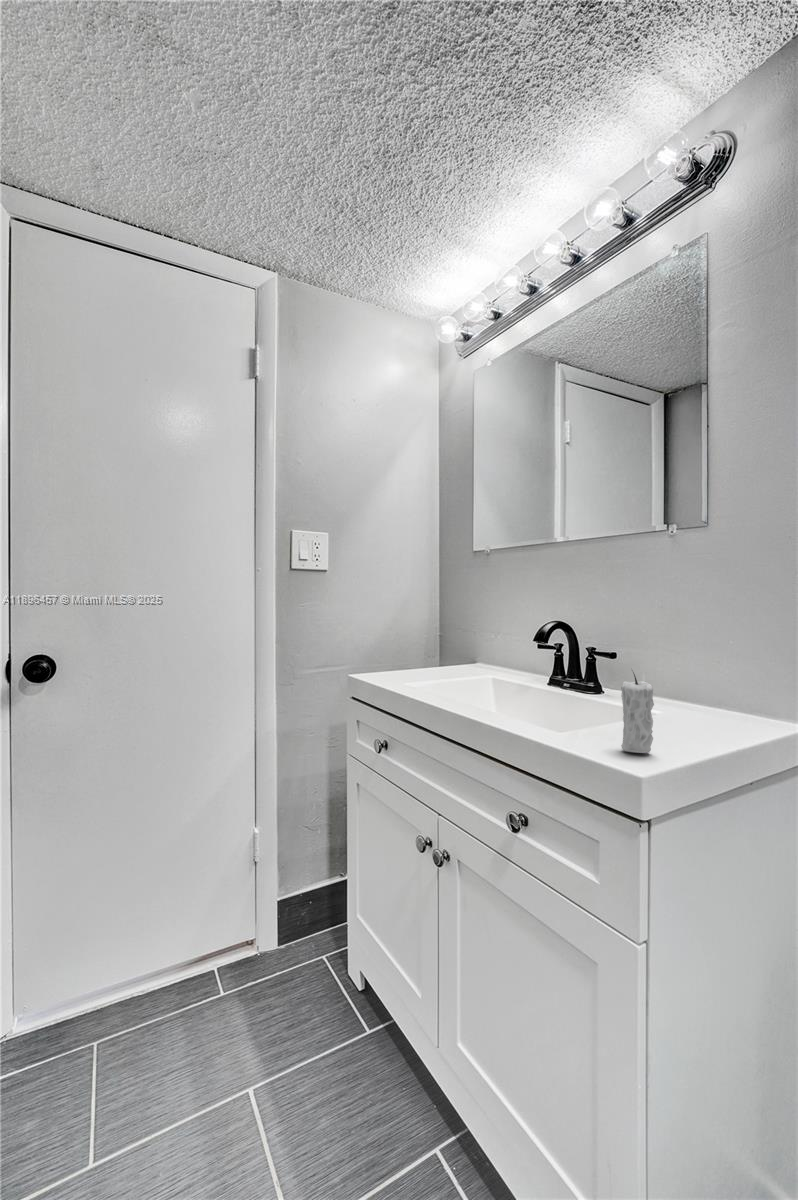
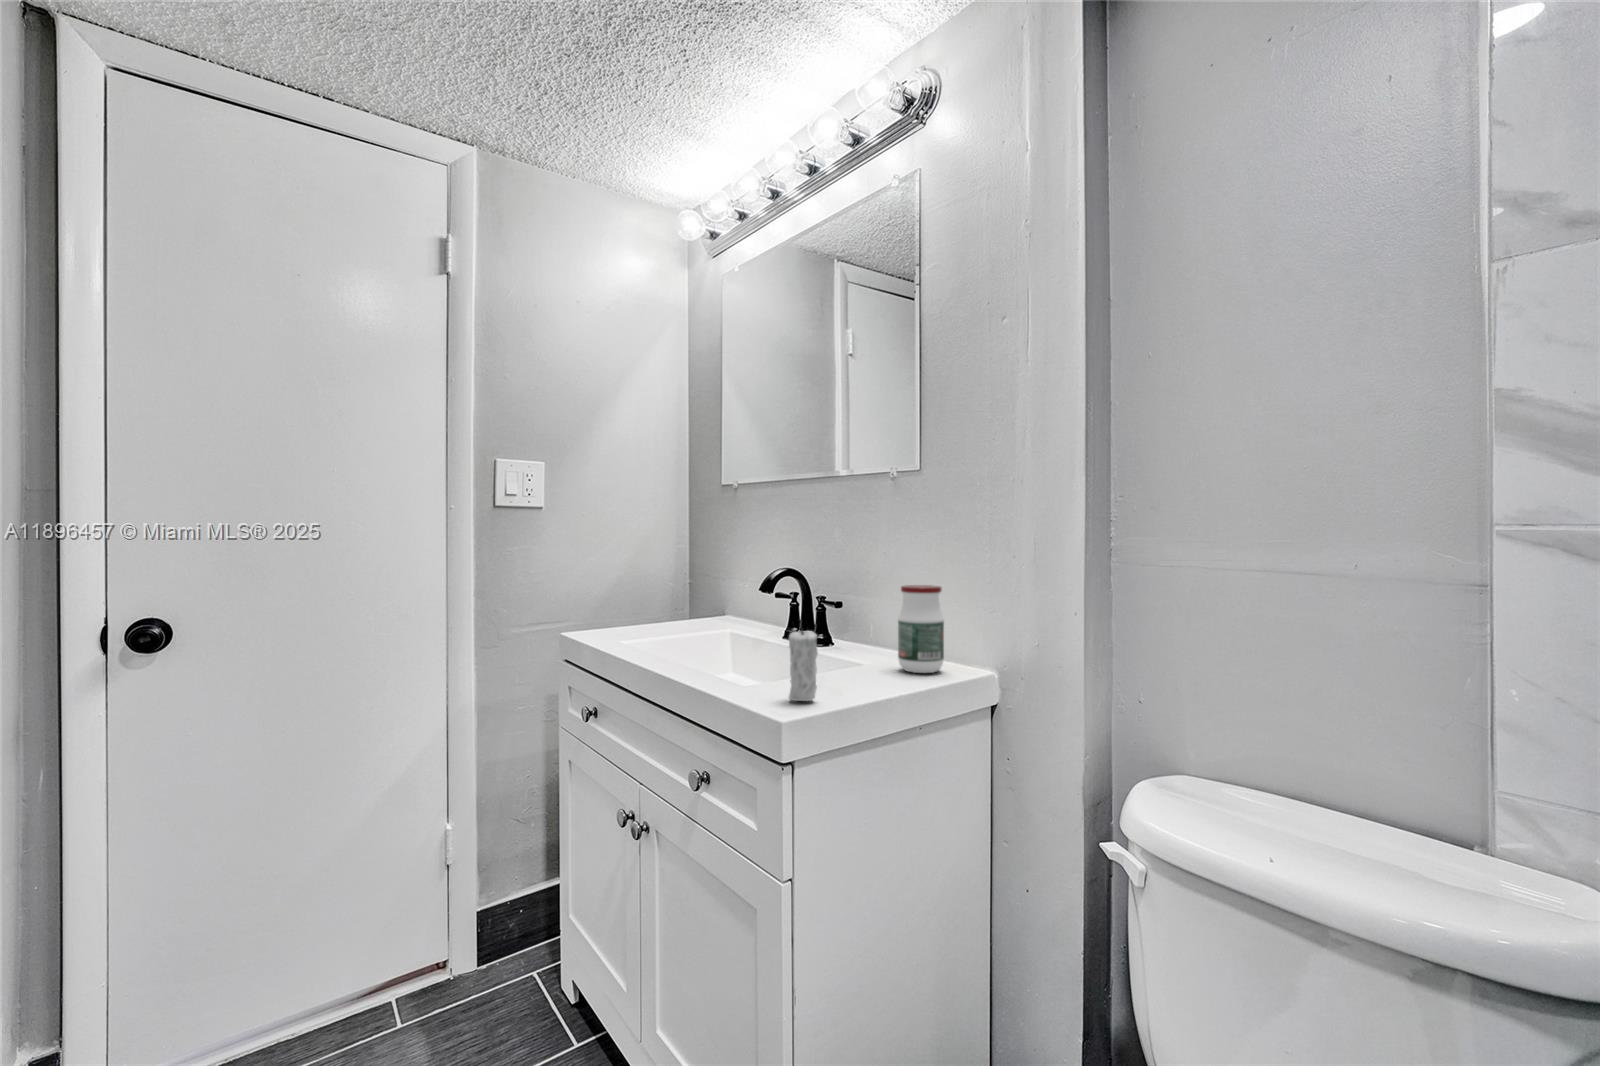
jar: none [693,637,746,724] -> present [898,585,944,673]

